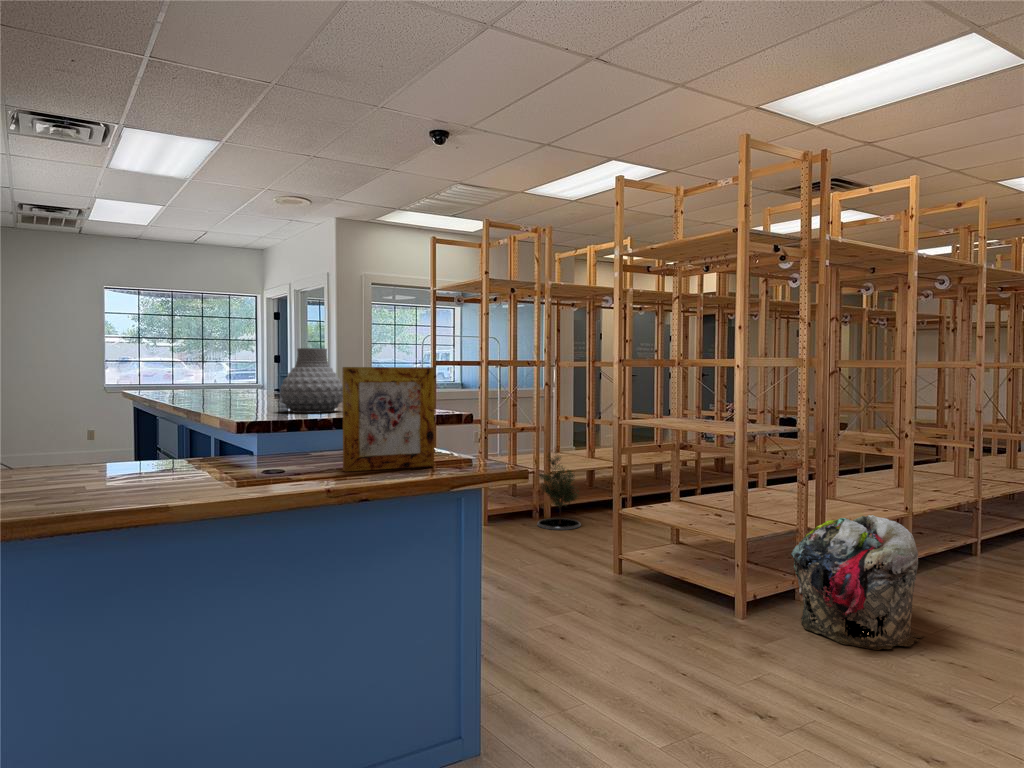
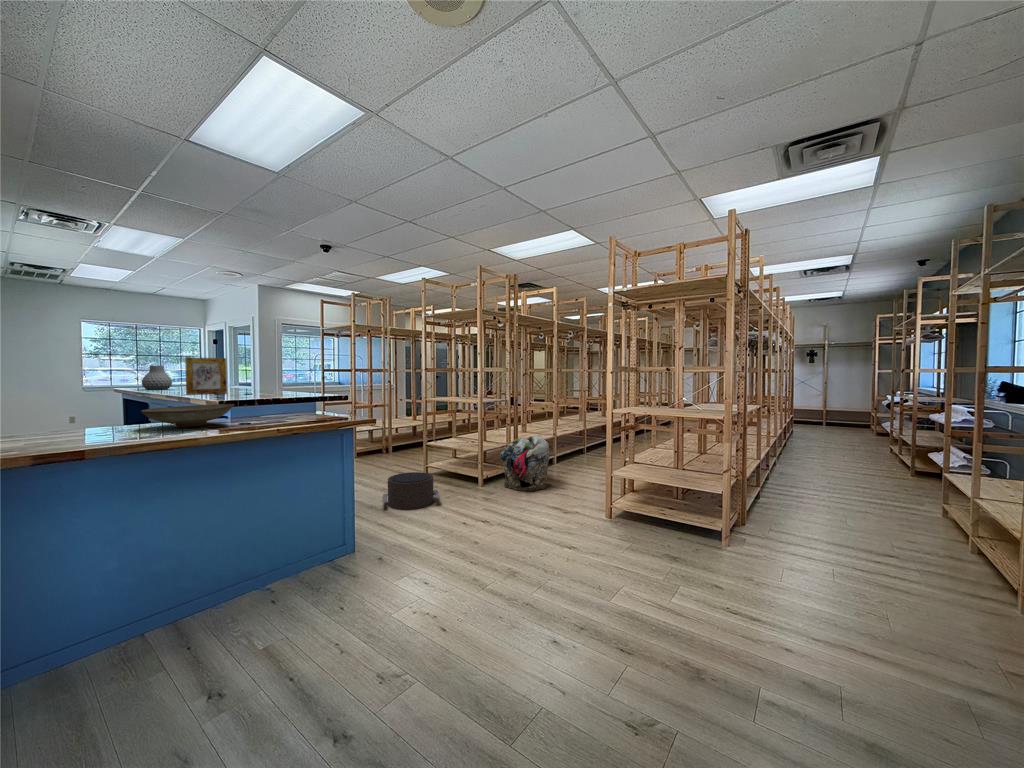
vase: present [280,348,343,413] -> present [142,366,172,390]
picture frame: present [342,367,434,471] -> present [185,357,227,395]
decorative bowl: none [85,433,255,483] -> present [141,404,234,428]
potted tree: present [537,451,581,530] -> none [384,415,409,457]
pouf: none [540,579,663,665] -> present [382,472,440,510]

